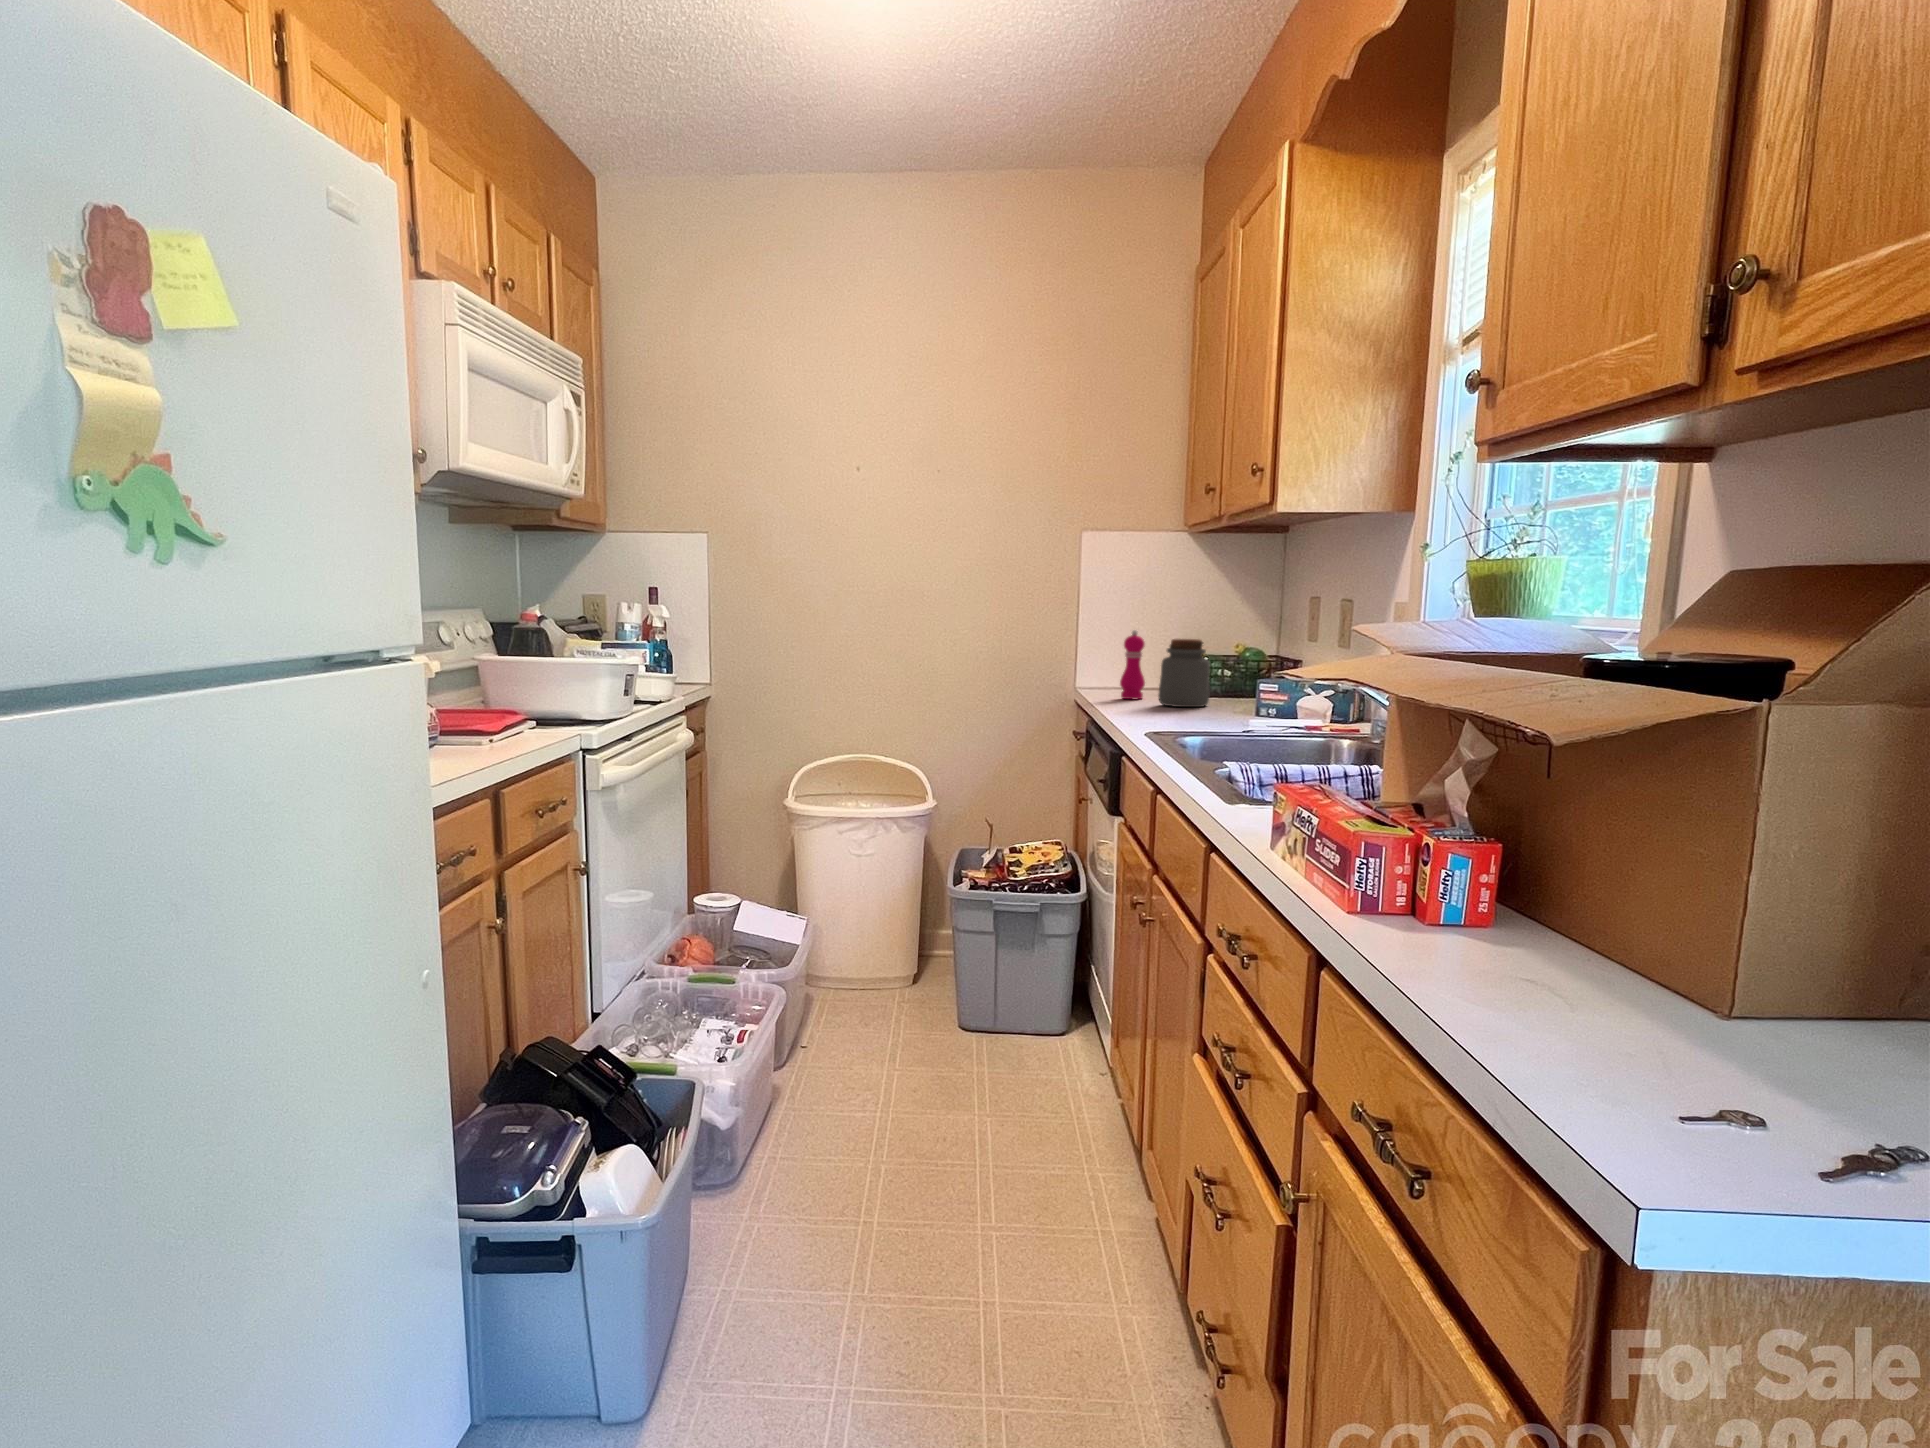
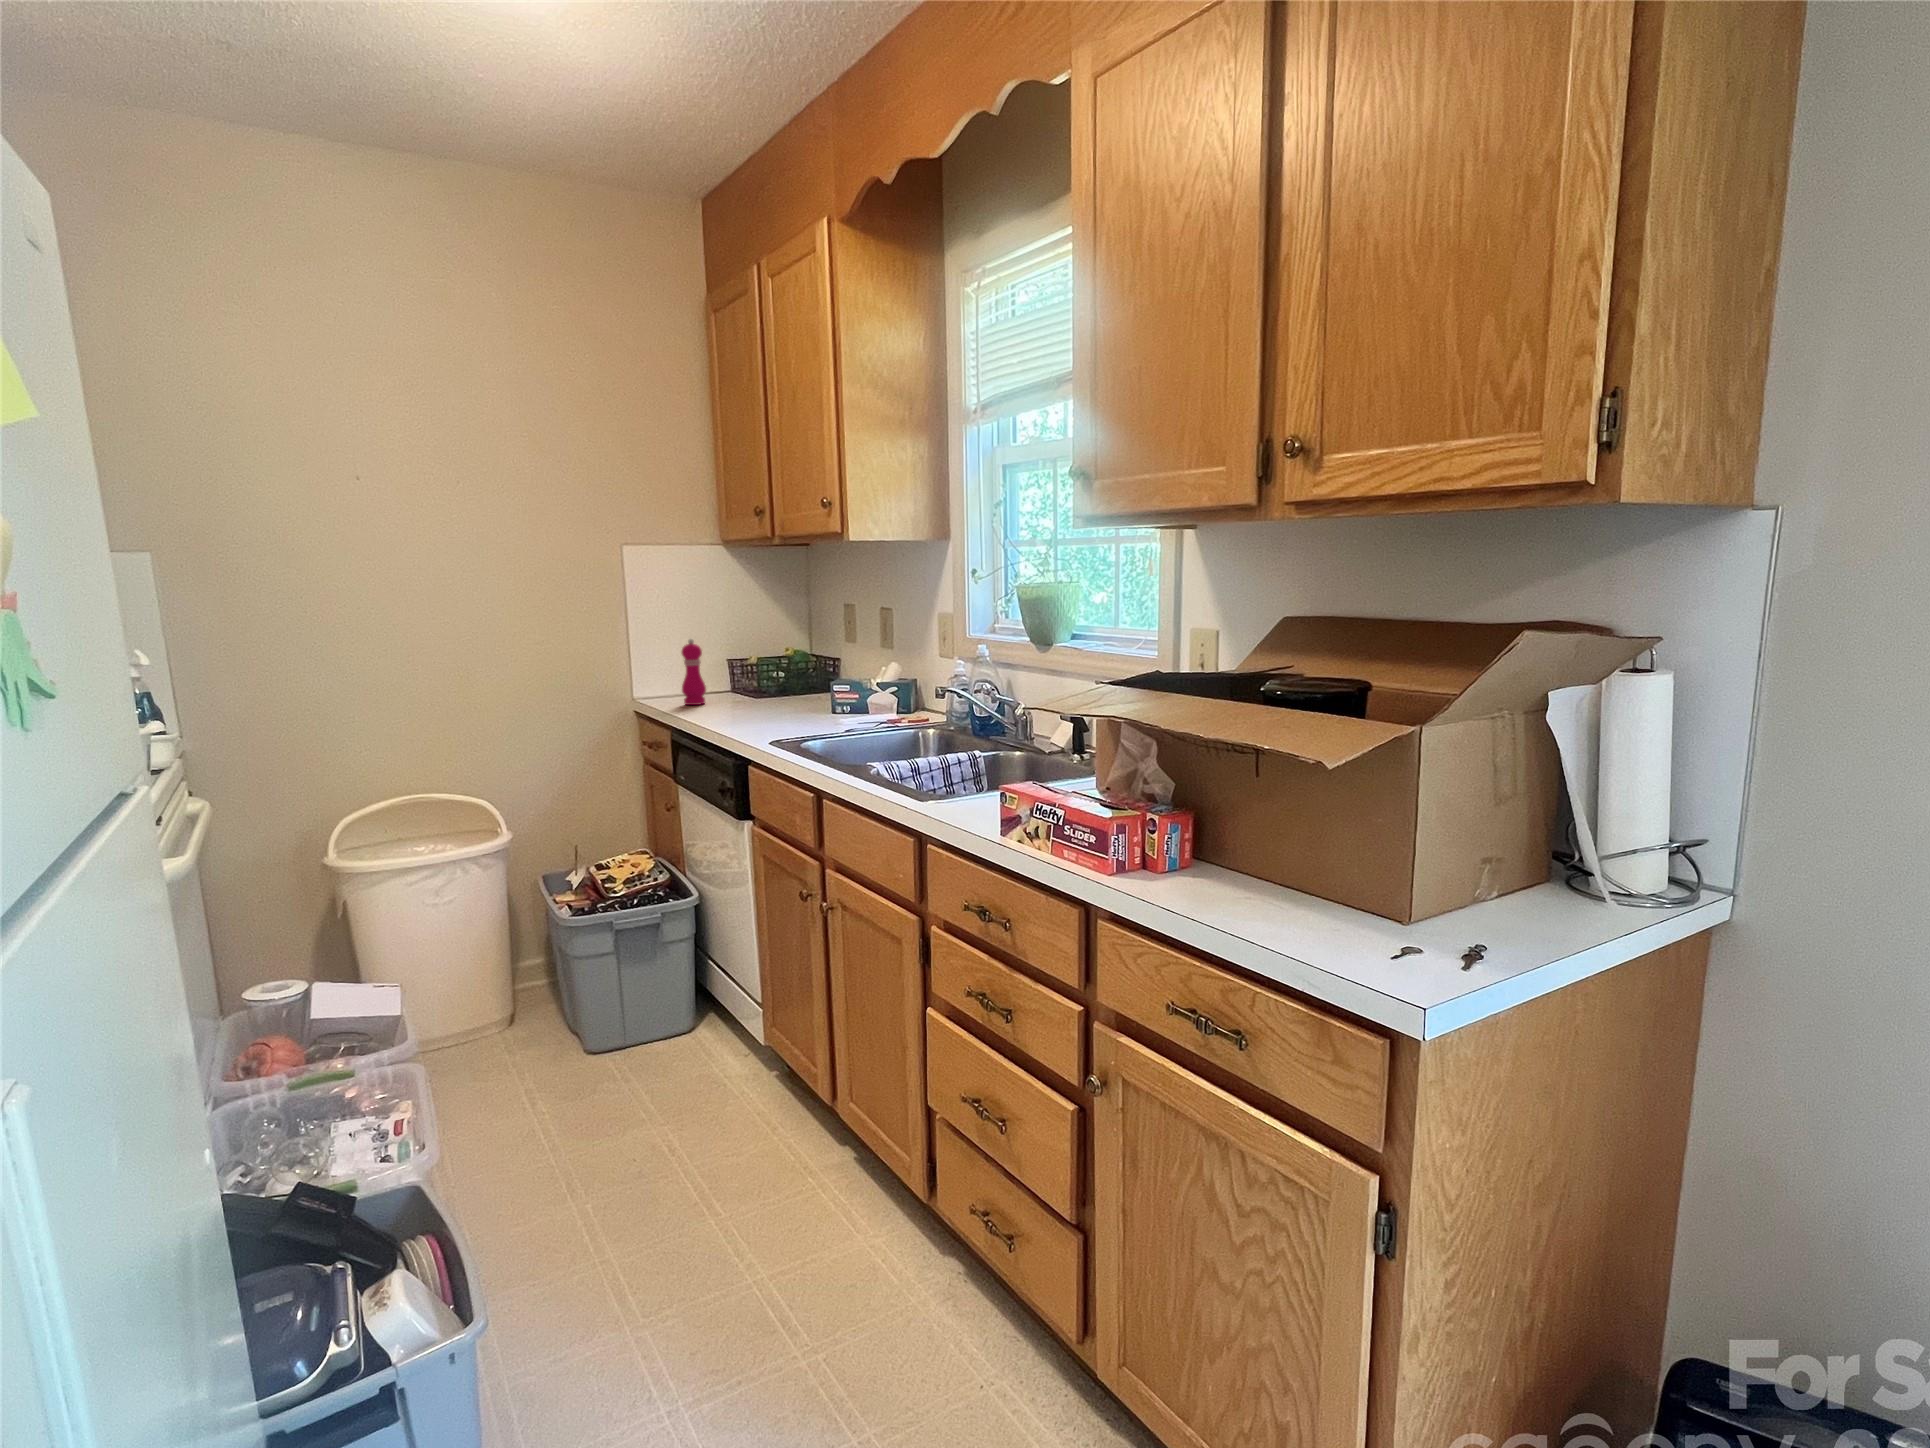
jar: present [1158,639,1210,707] -> none [731,646,778,710]

